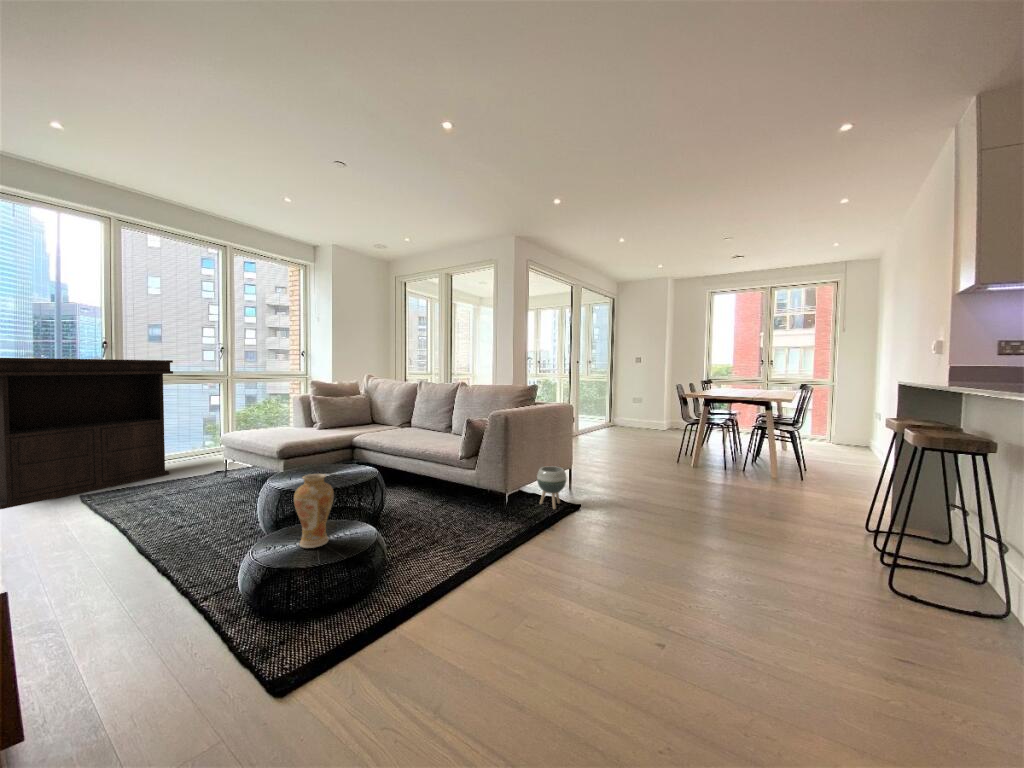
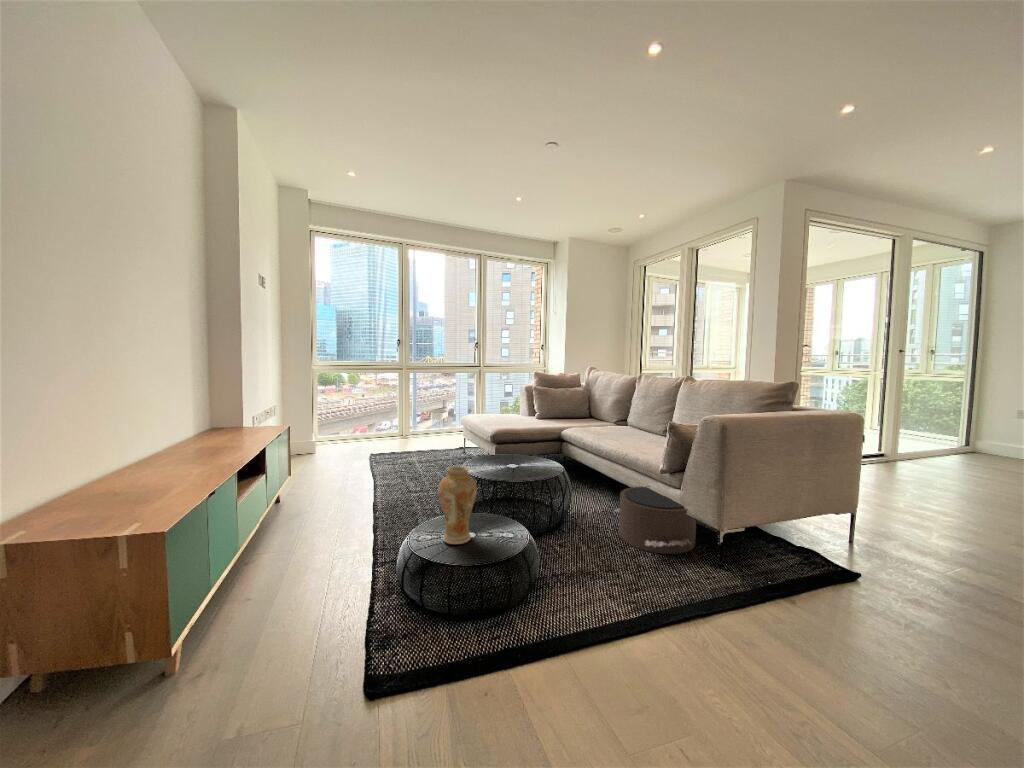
console table: present [0,358,173,509] -> none [324,351,435,456]
planter: present [537,466,567,509] -> none [779,502,833,570]
pouf: none [420,473,488,523] -> present [614,486,696,554]

